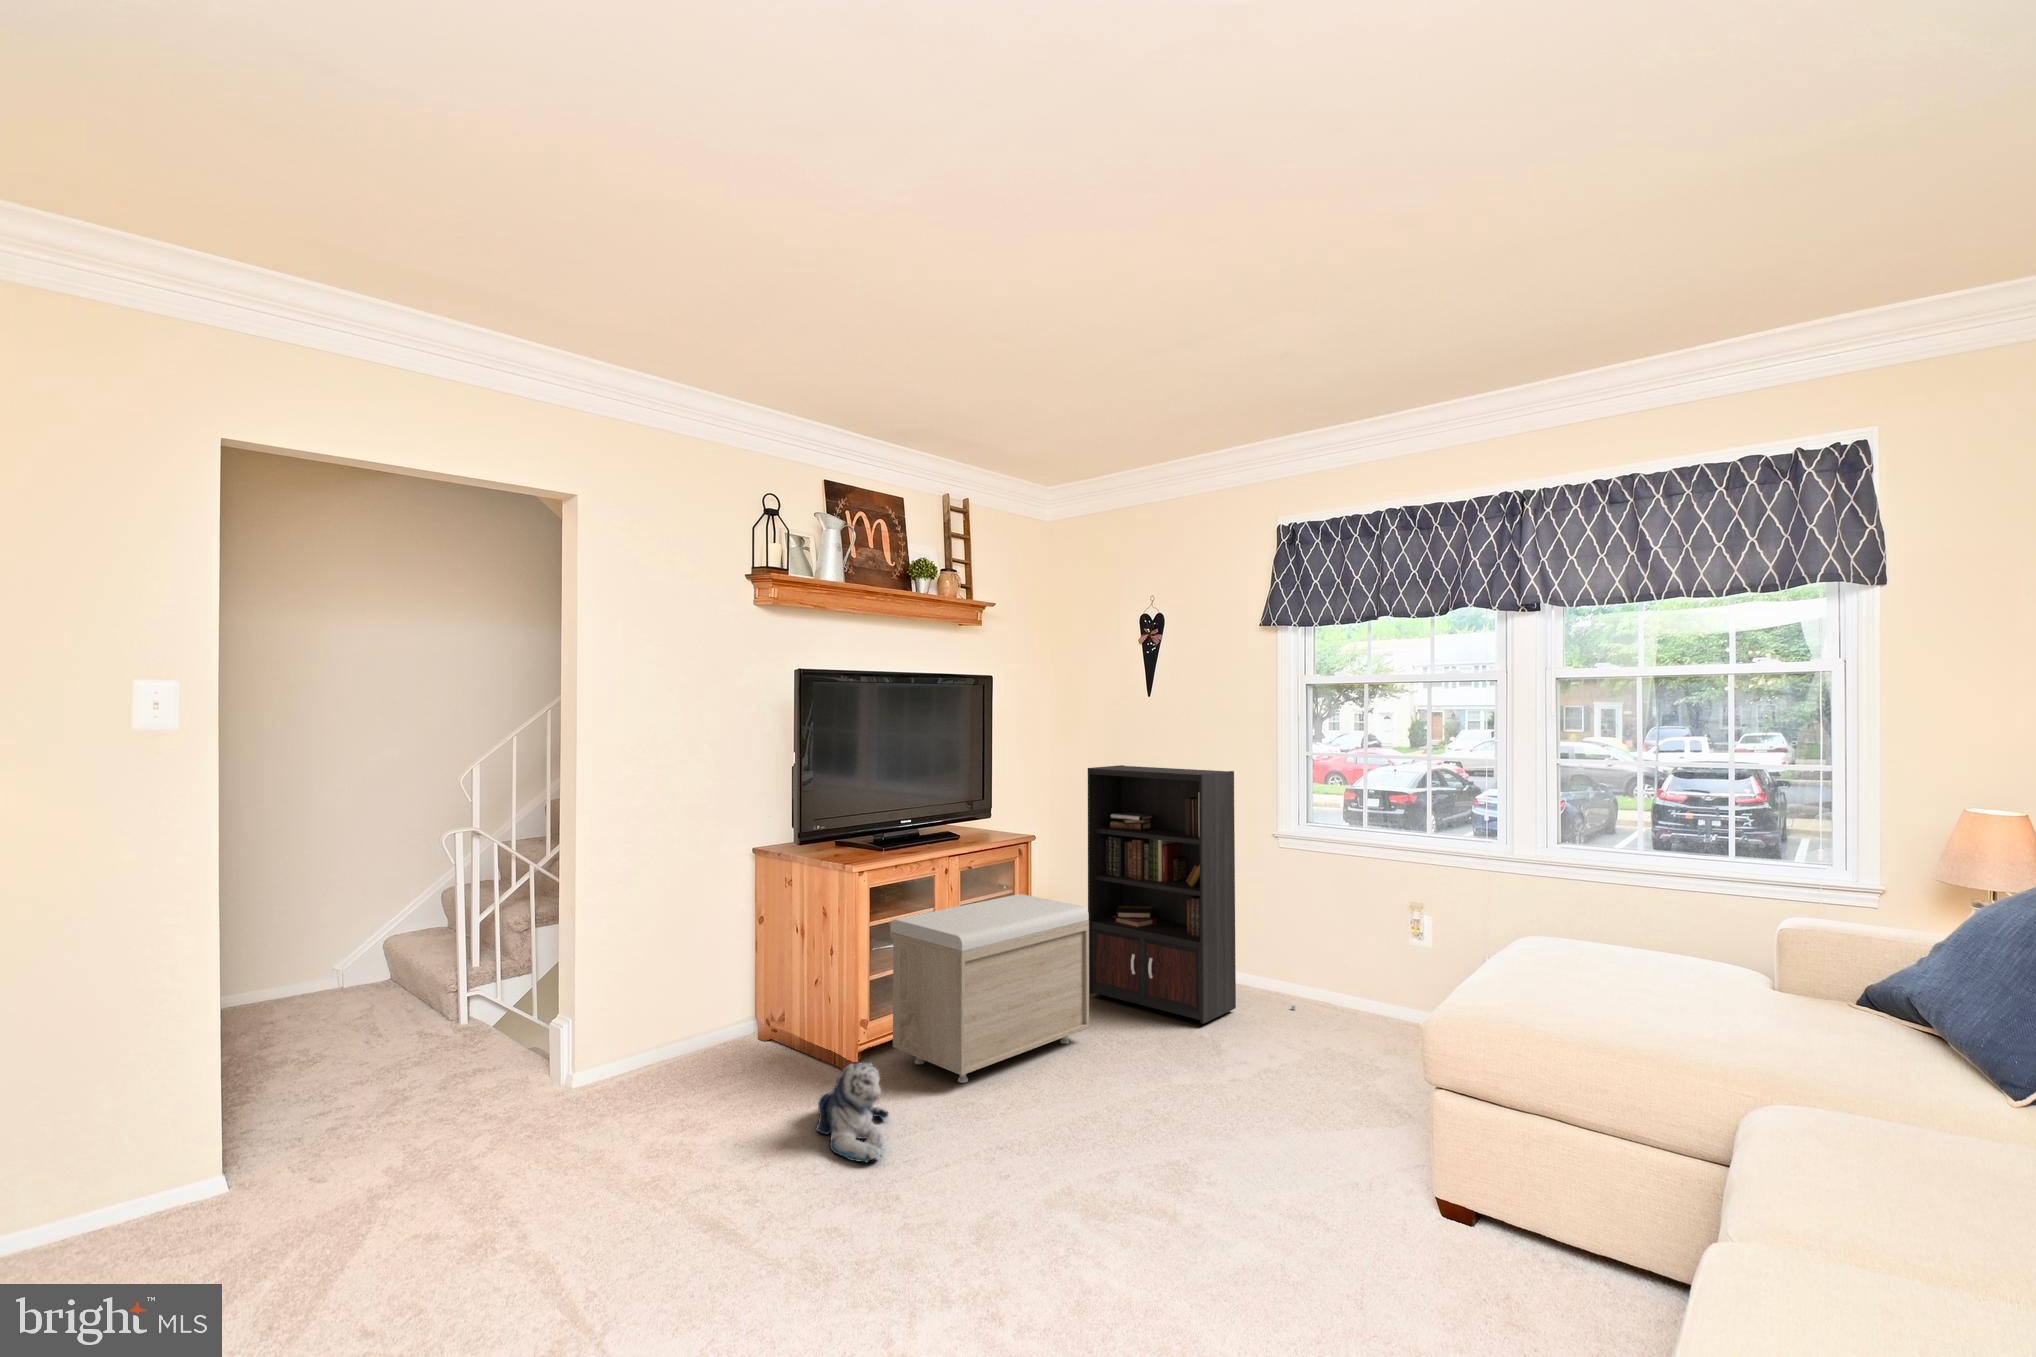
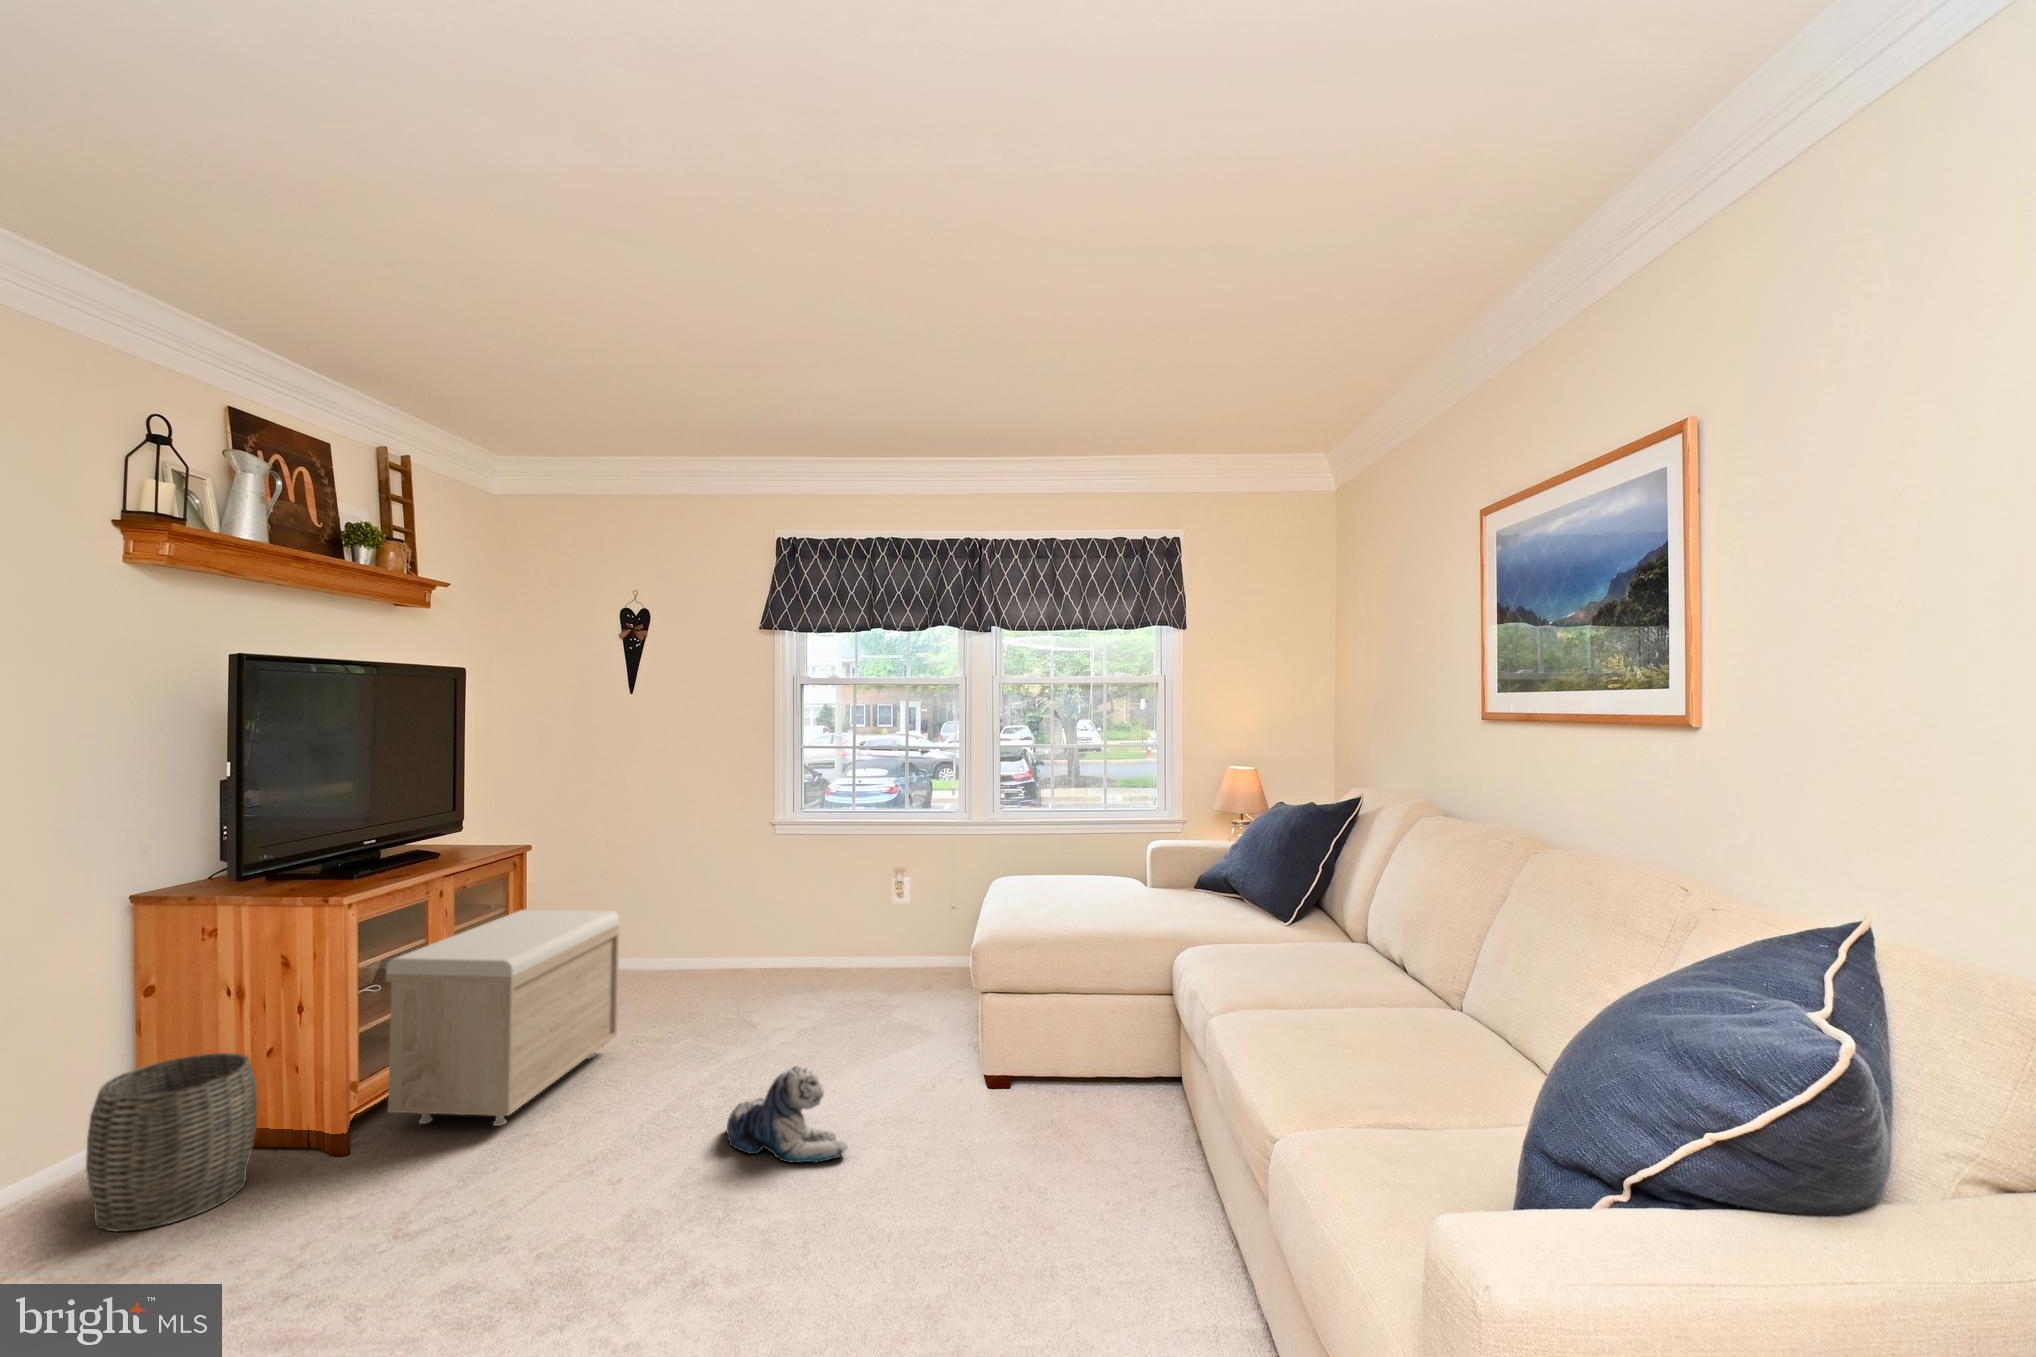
bookcase: present [1088,765,1296,1024] -> none [582,764,791,1007]
woven basket: none [710,969,805,1088] -> present [86,1053,258,1231]
plush toy: present [816,1062,889,1162] -> present [726,1066,847,1163]

